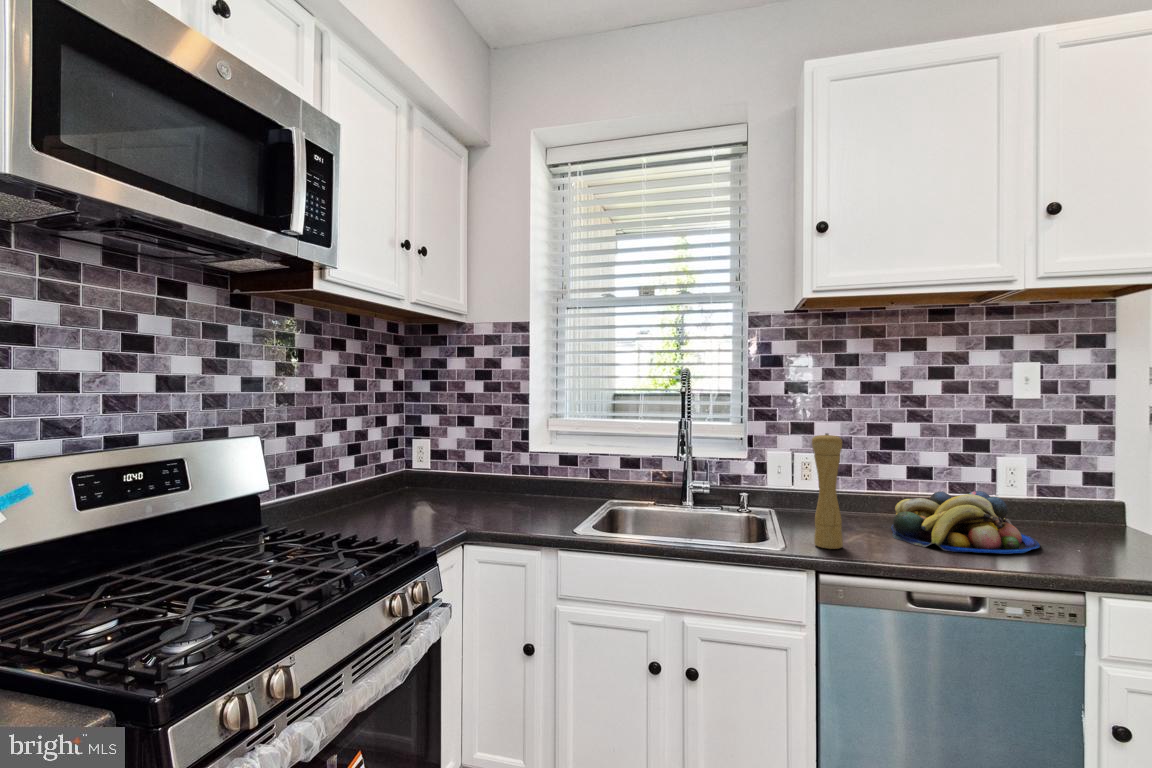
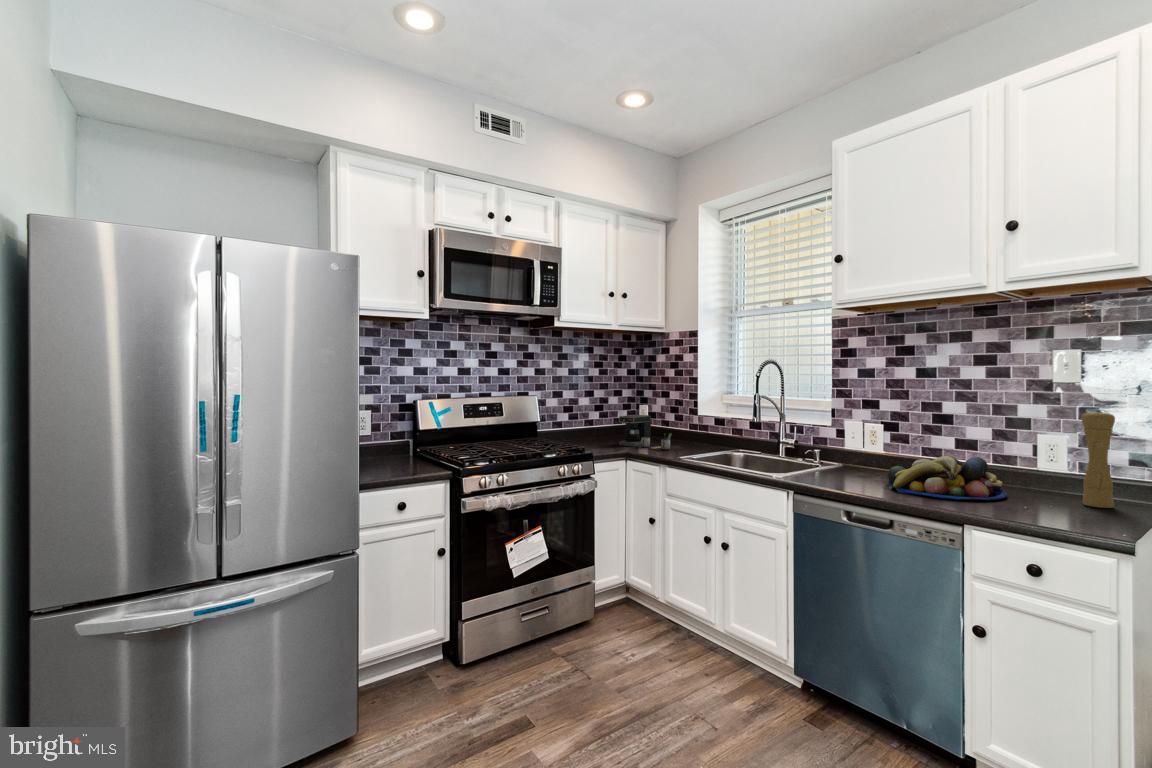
pepper mill: present [812,433,843,549] -> present [1081,411,1115,508]
coffee maker: none [414,457,519,515] -> present [619,415,672,450]

